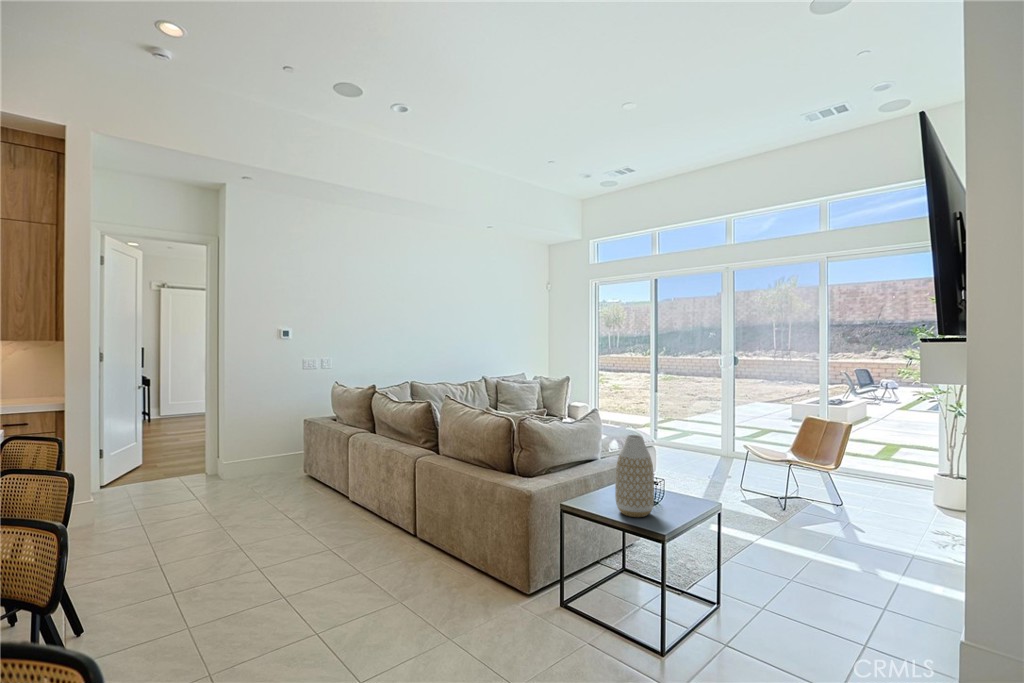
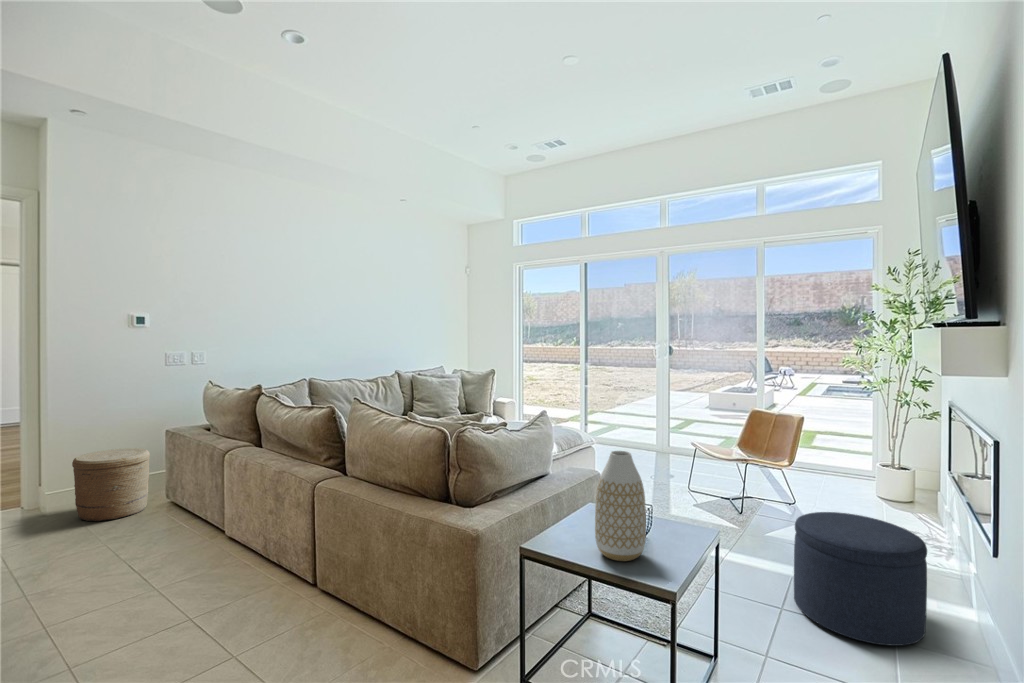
woven basket: none [245,432,296,485] -> present [72,448,150,522]
ottoman: none [805,502,921,613] -> present [794,512,927,646]

